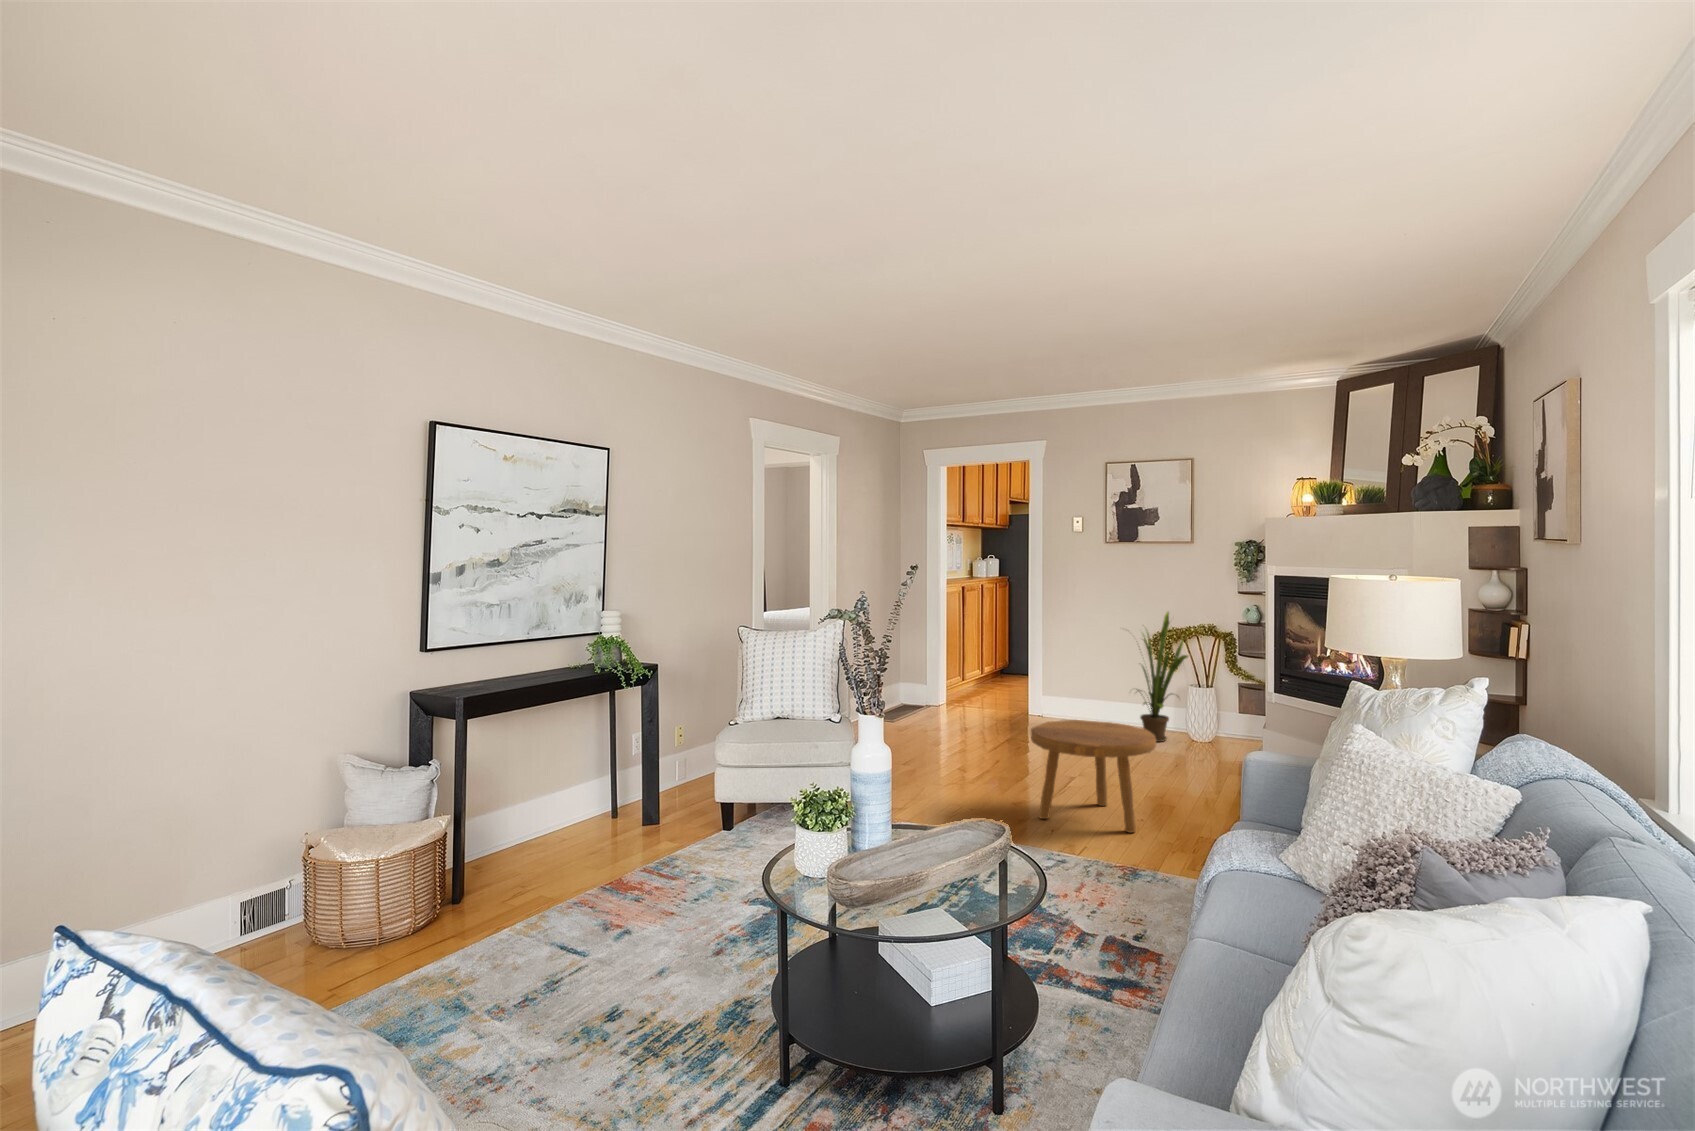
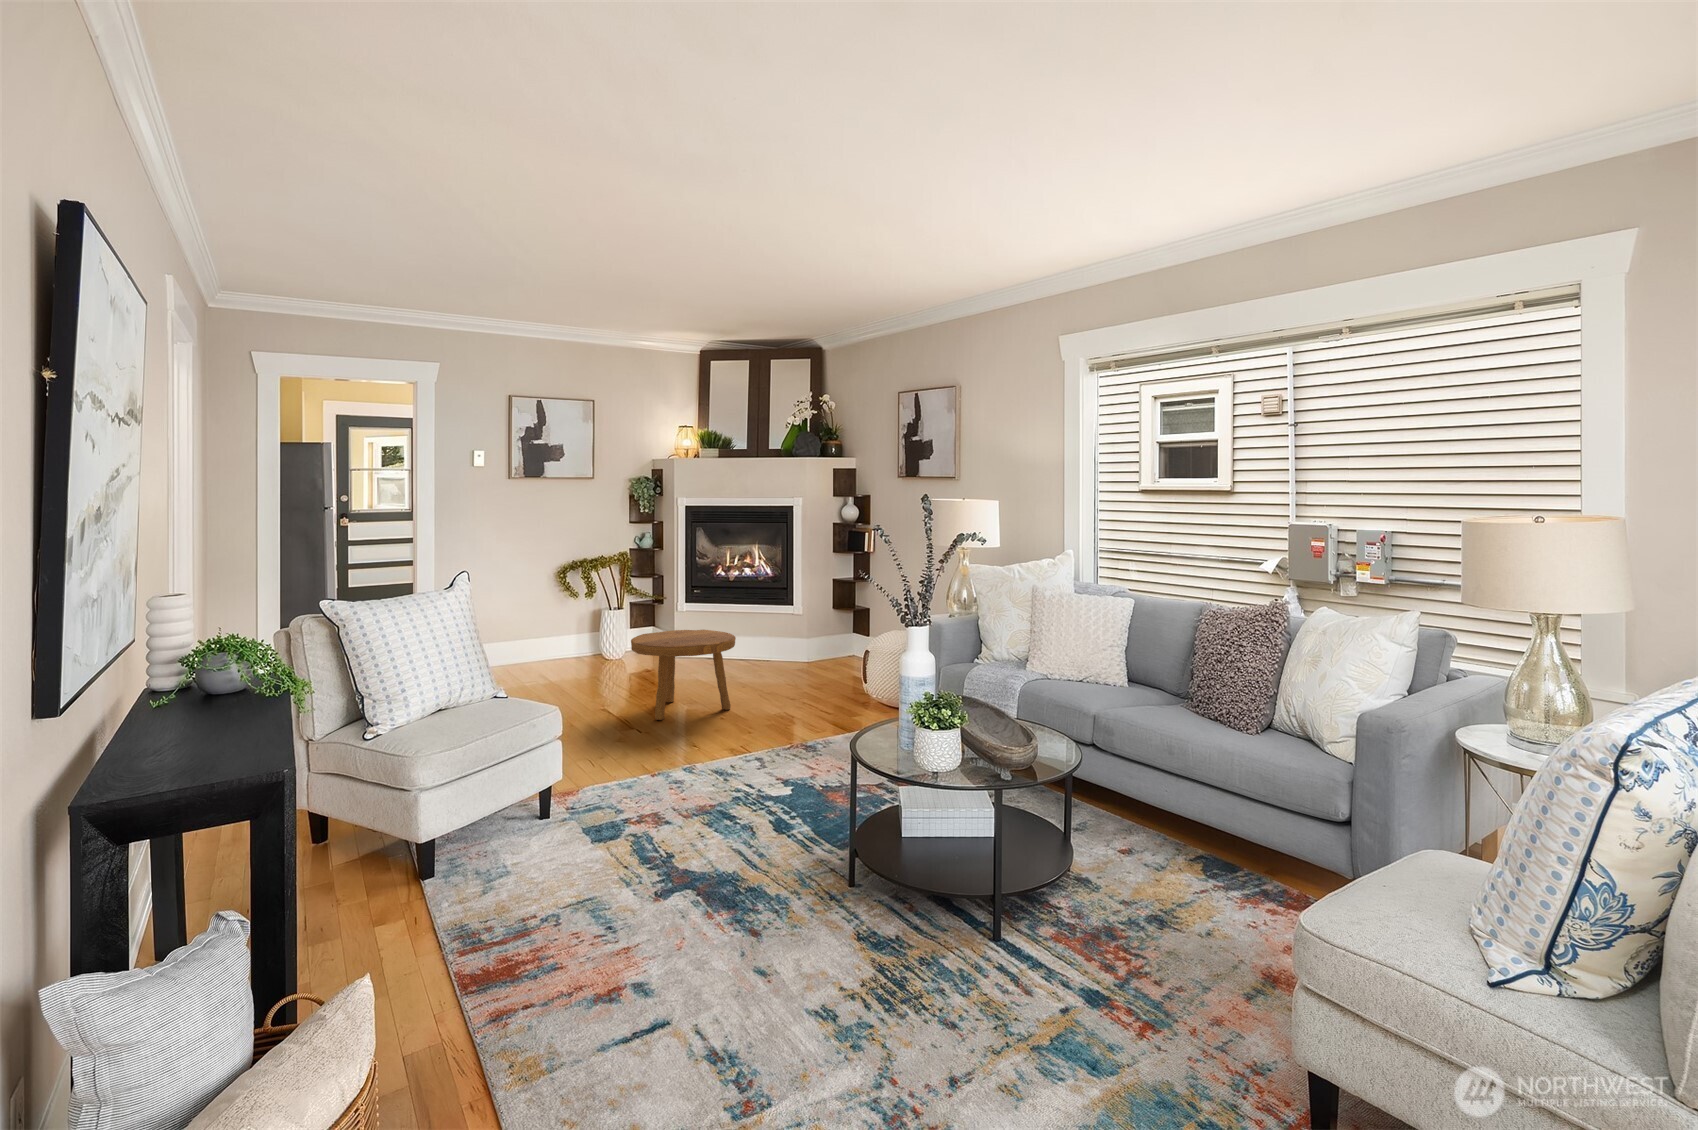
house plant: present [1137,612,1188,742] -> none [546,541,614,659]

